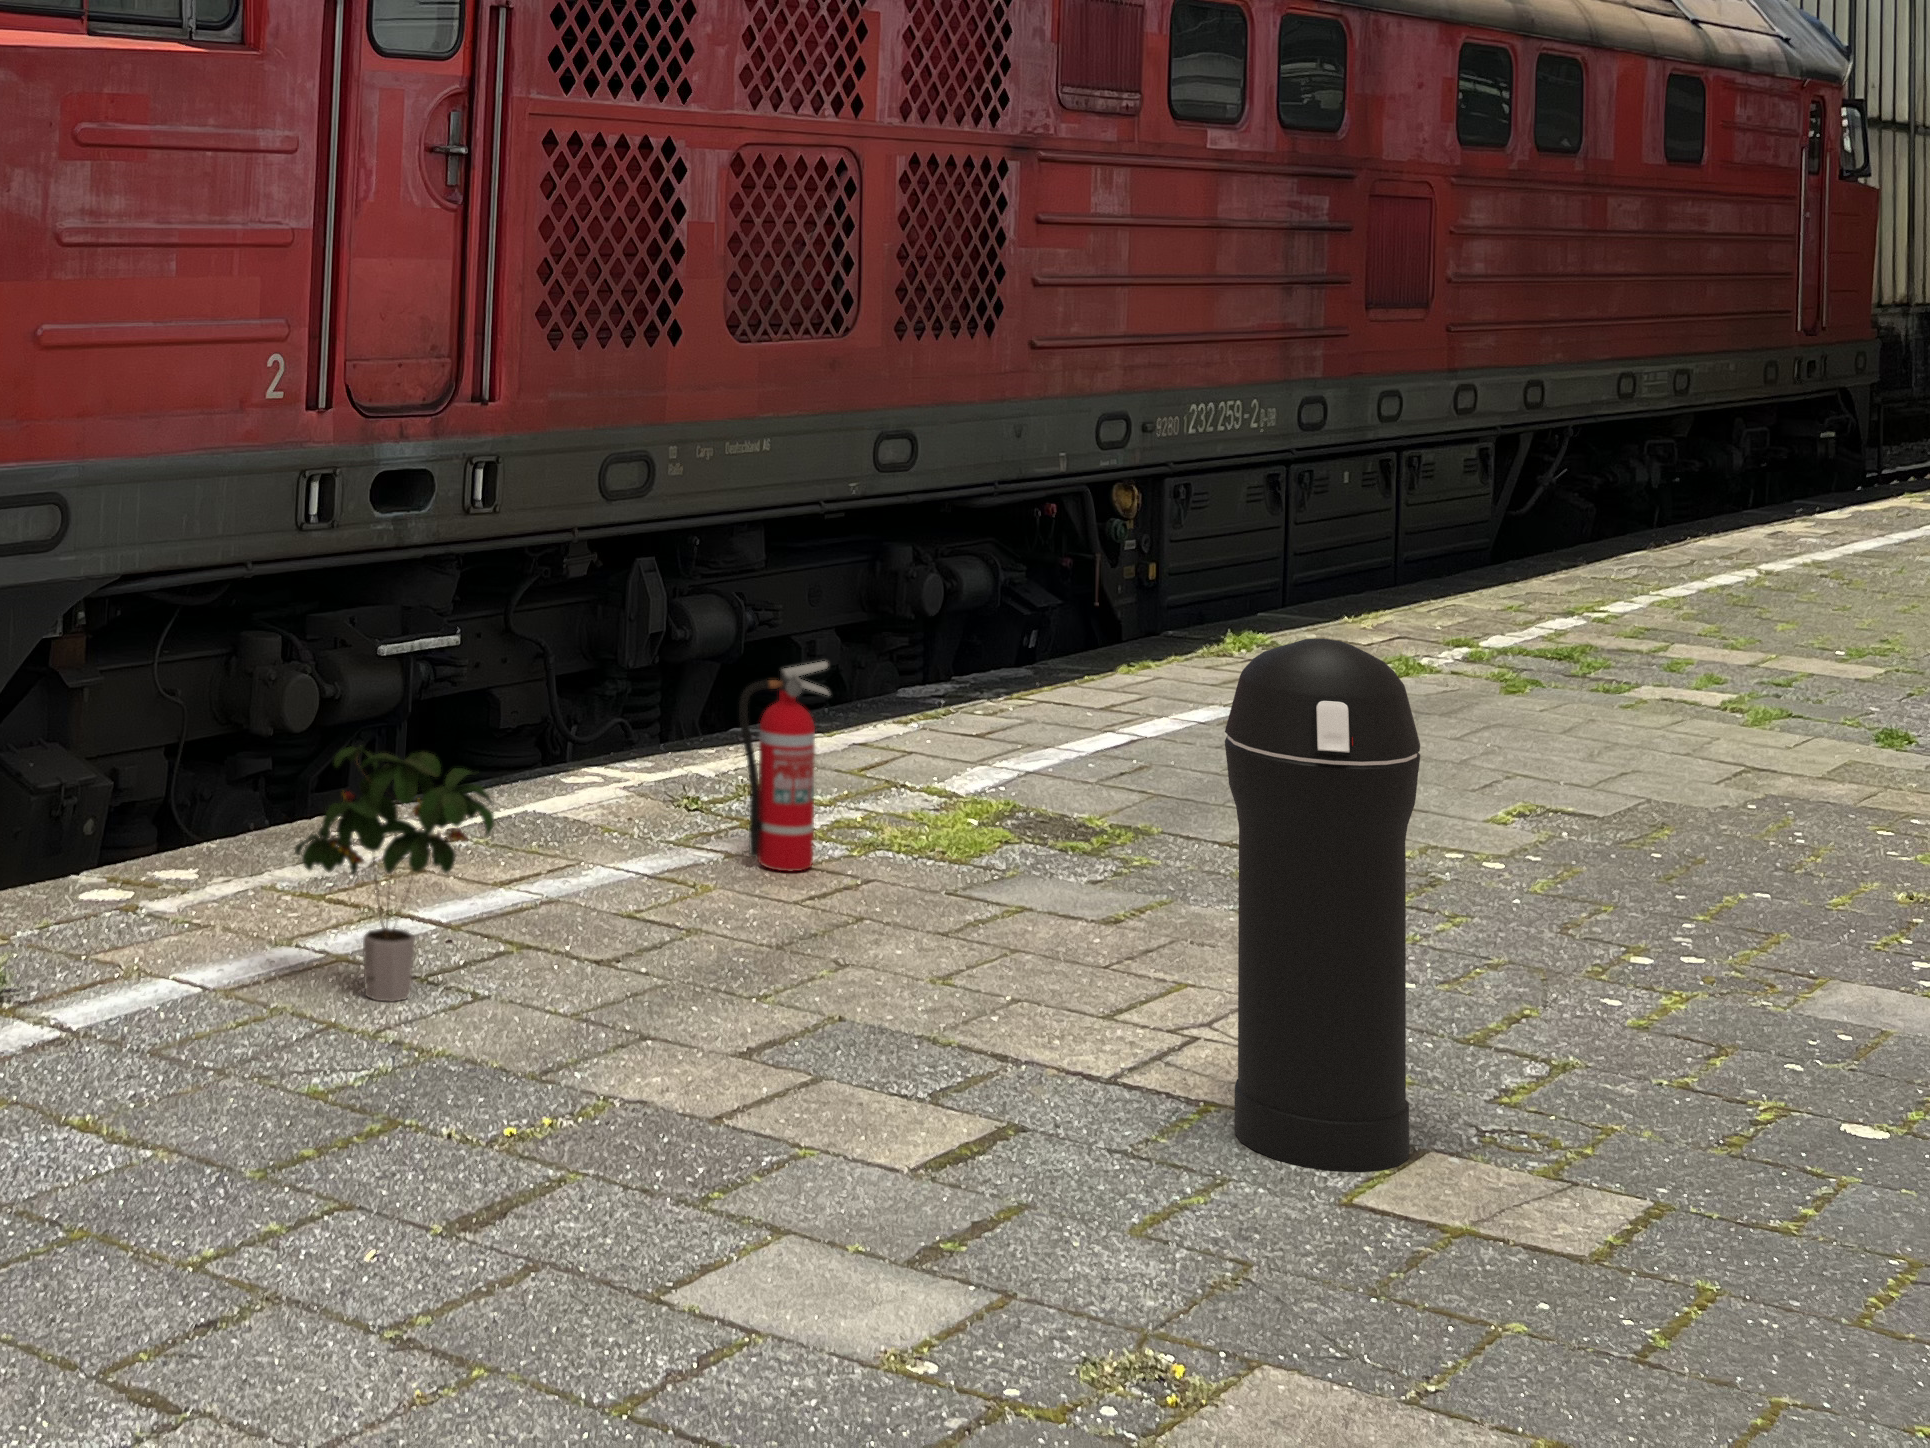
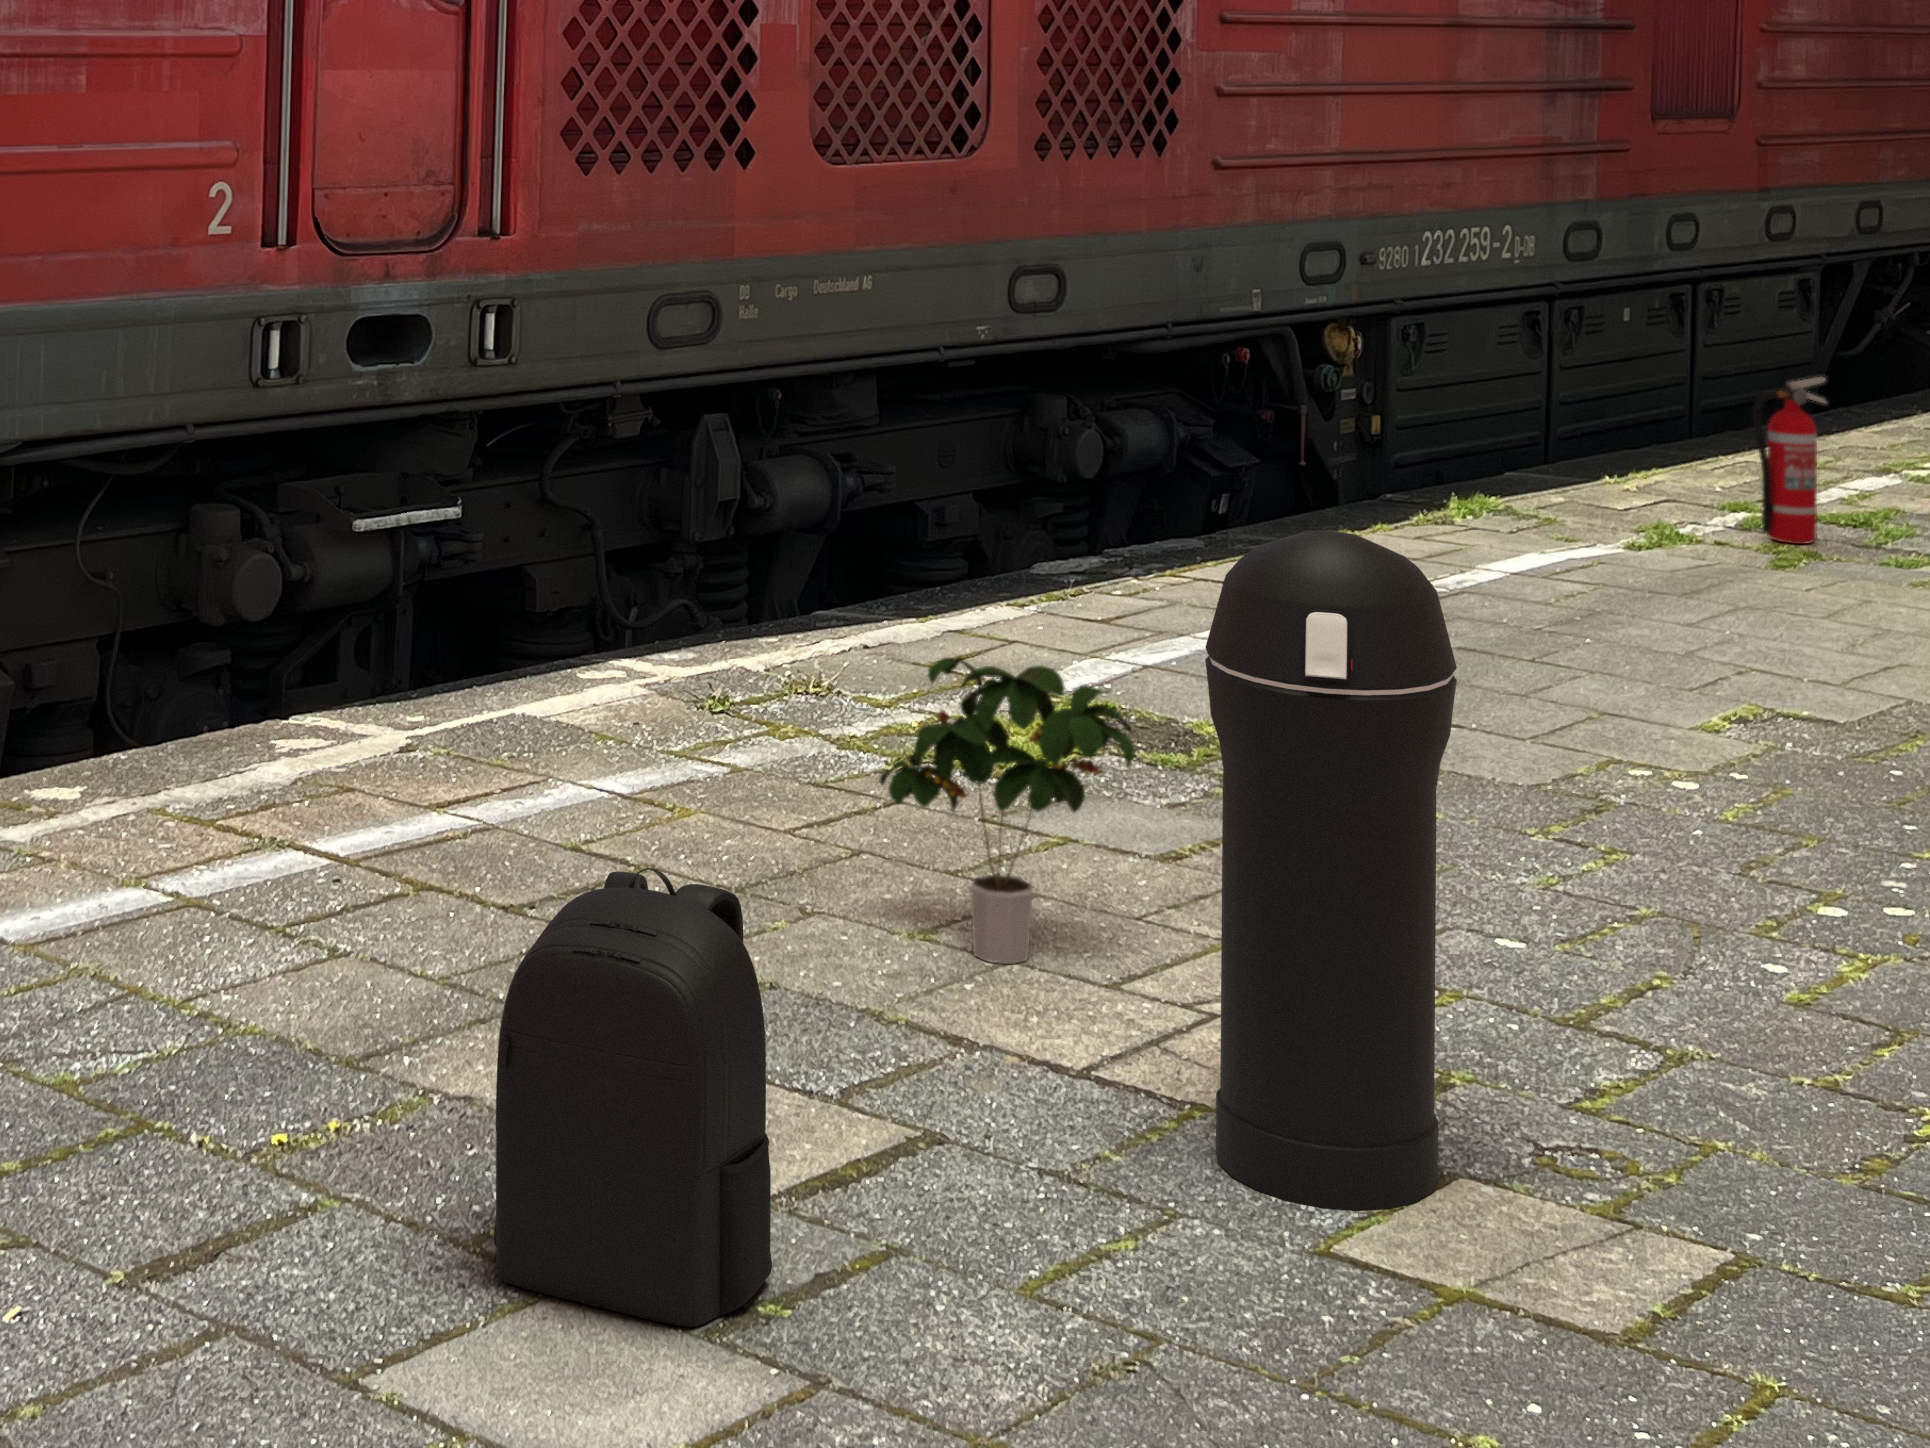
fire extinguisher: present [739,661,829,871] -> present [1753,377,1826,544]
potted plant: present [295,746,494,1002] -> present [880,656,1134,964]
backpack: none [718,903,941,1260] -> present [494,868,772,1327]

